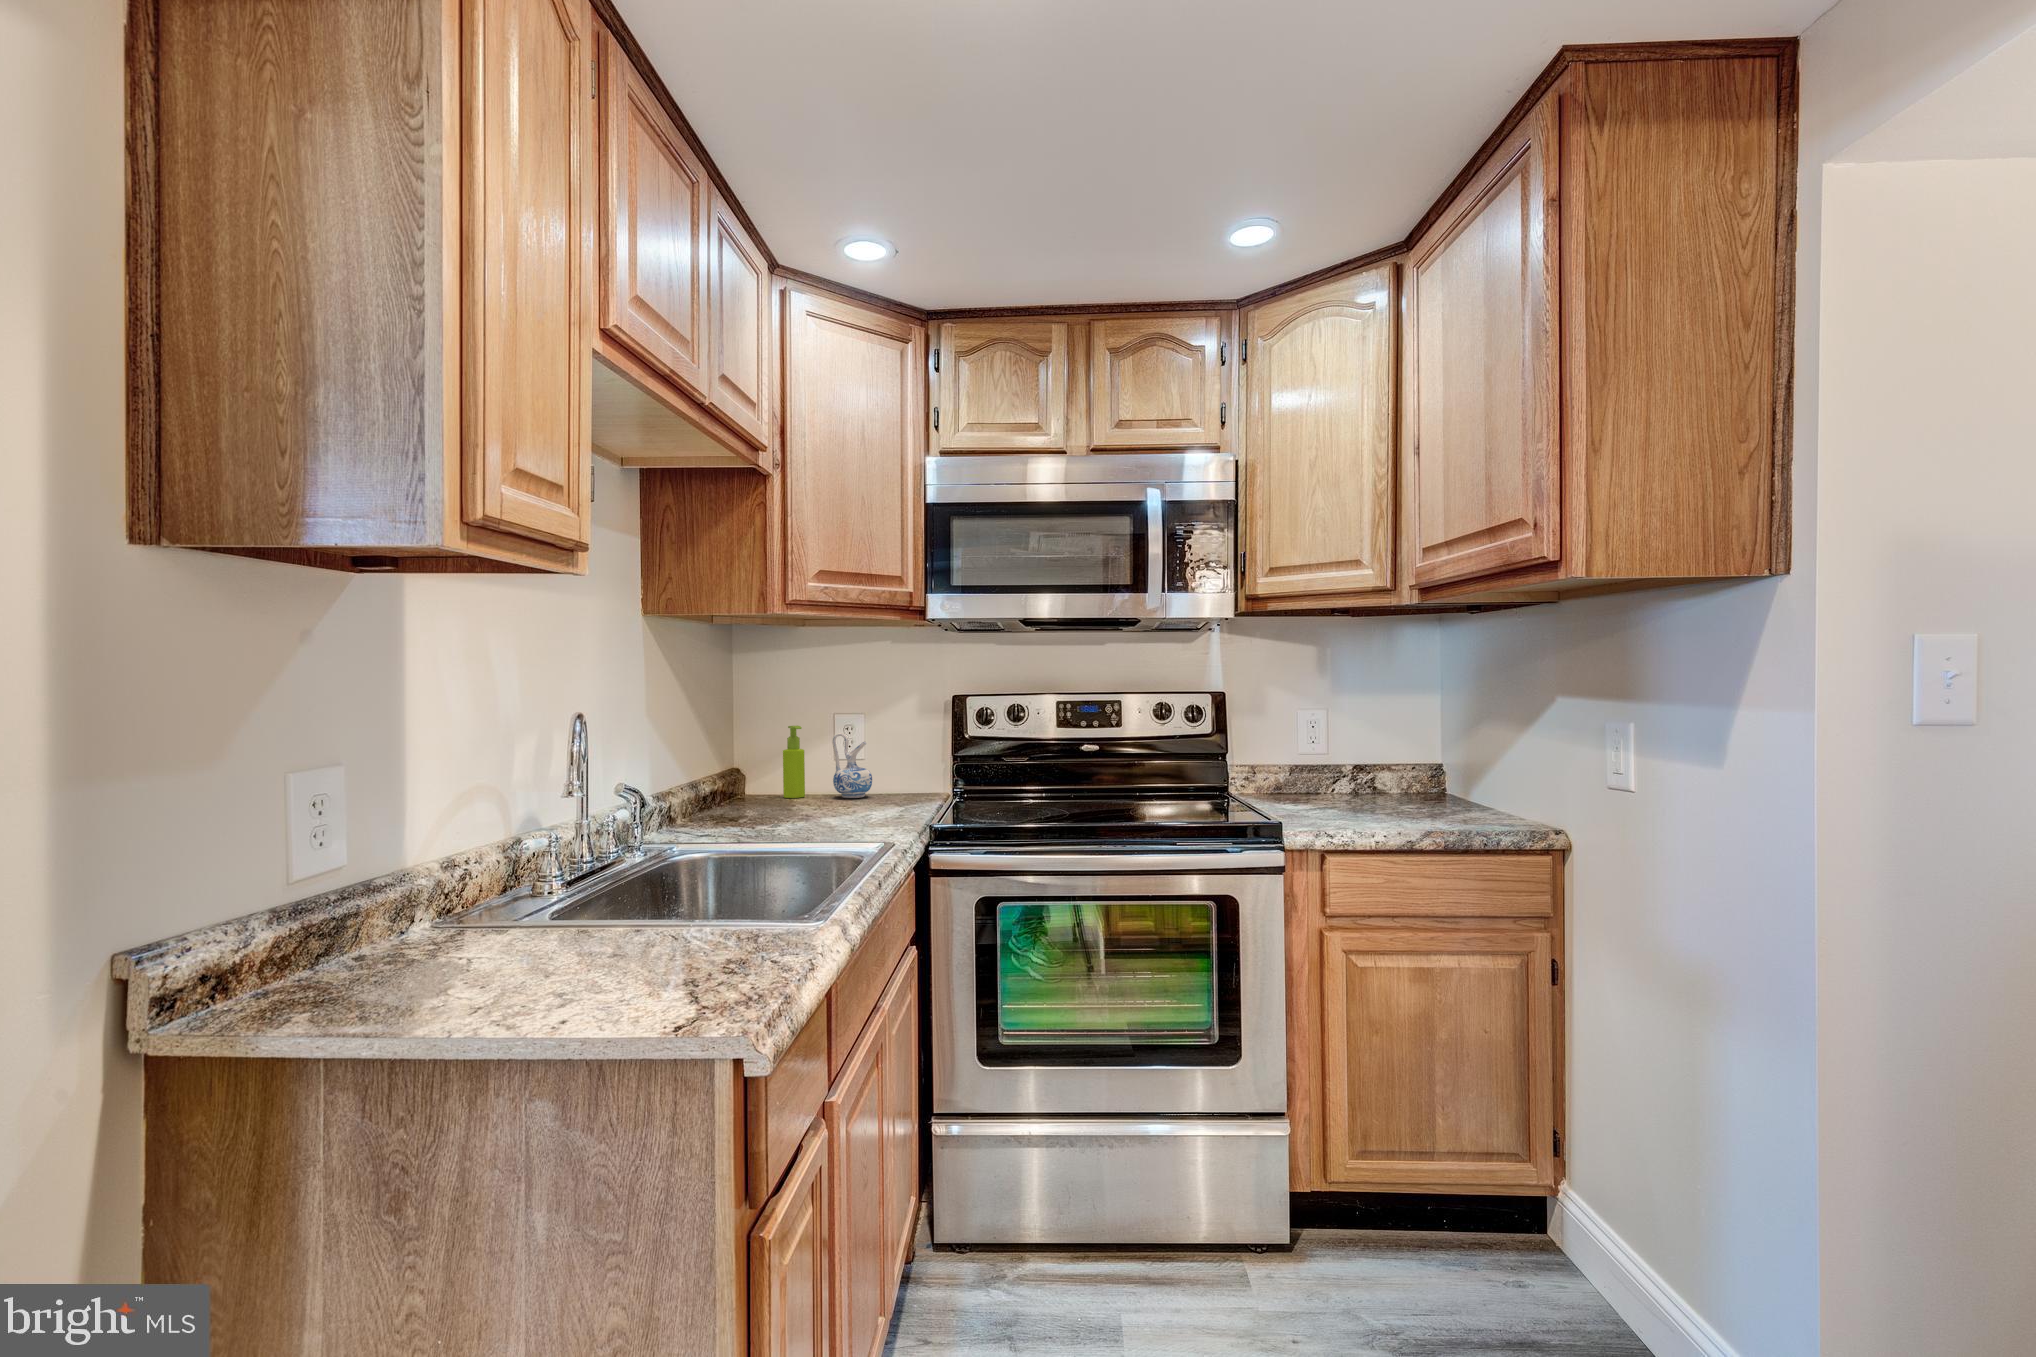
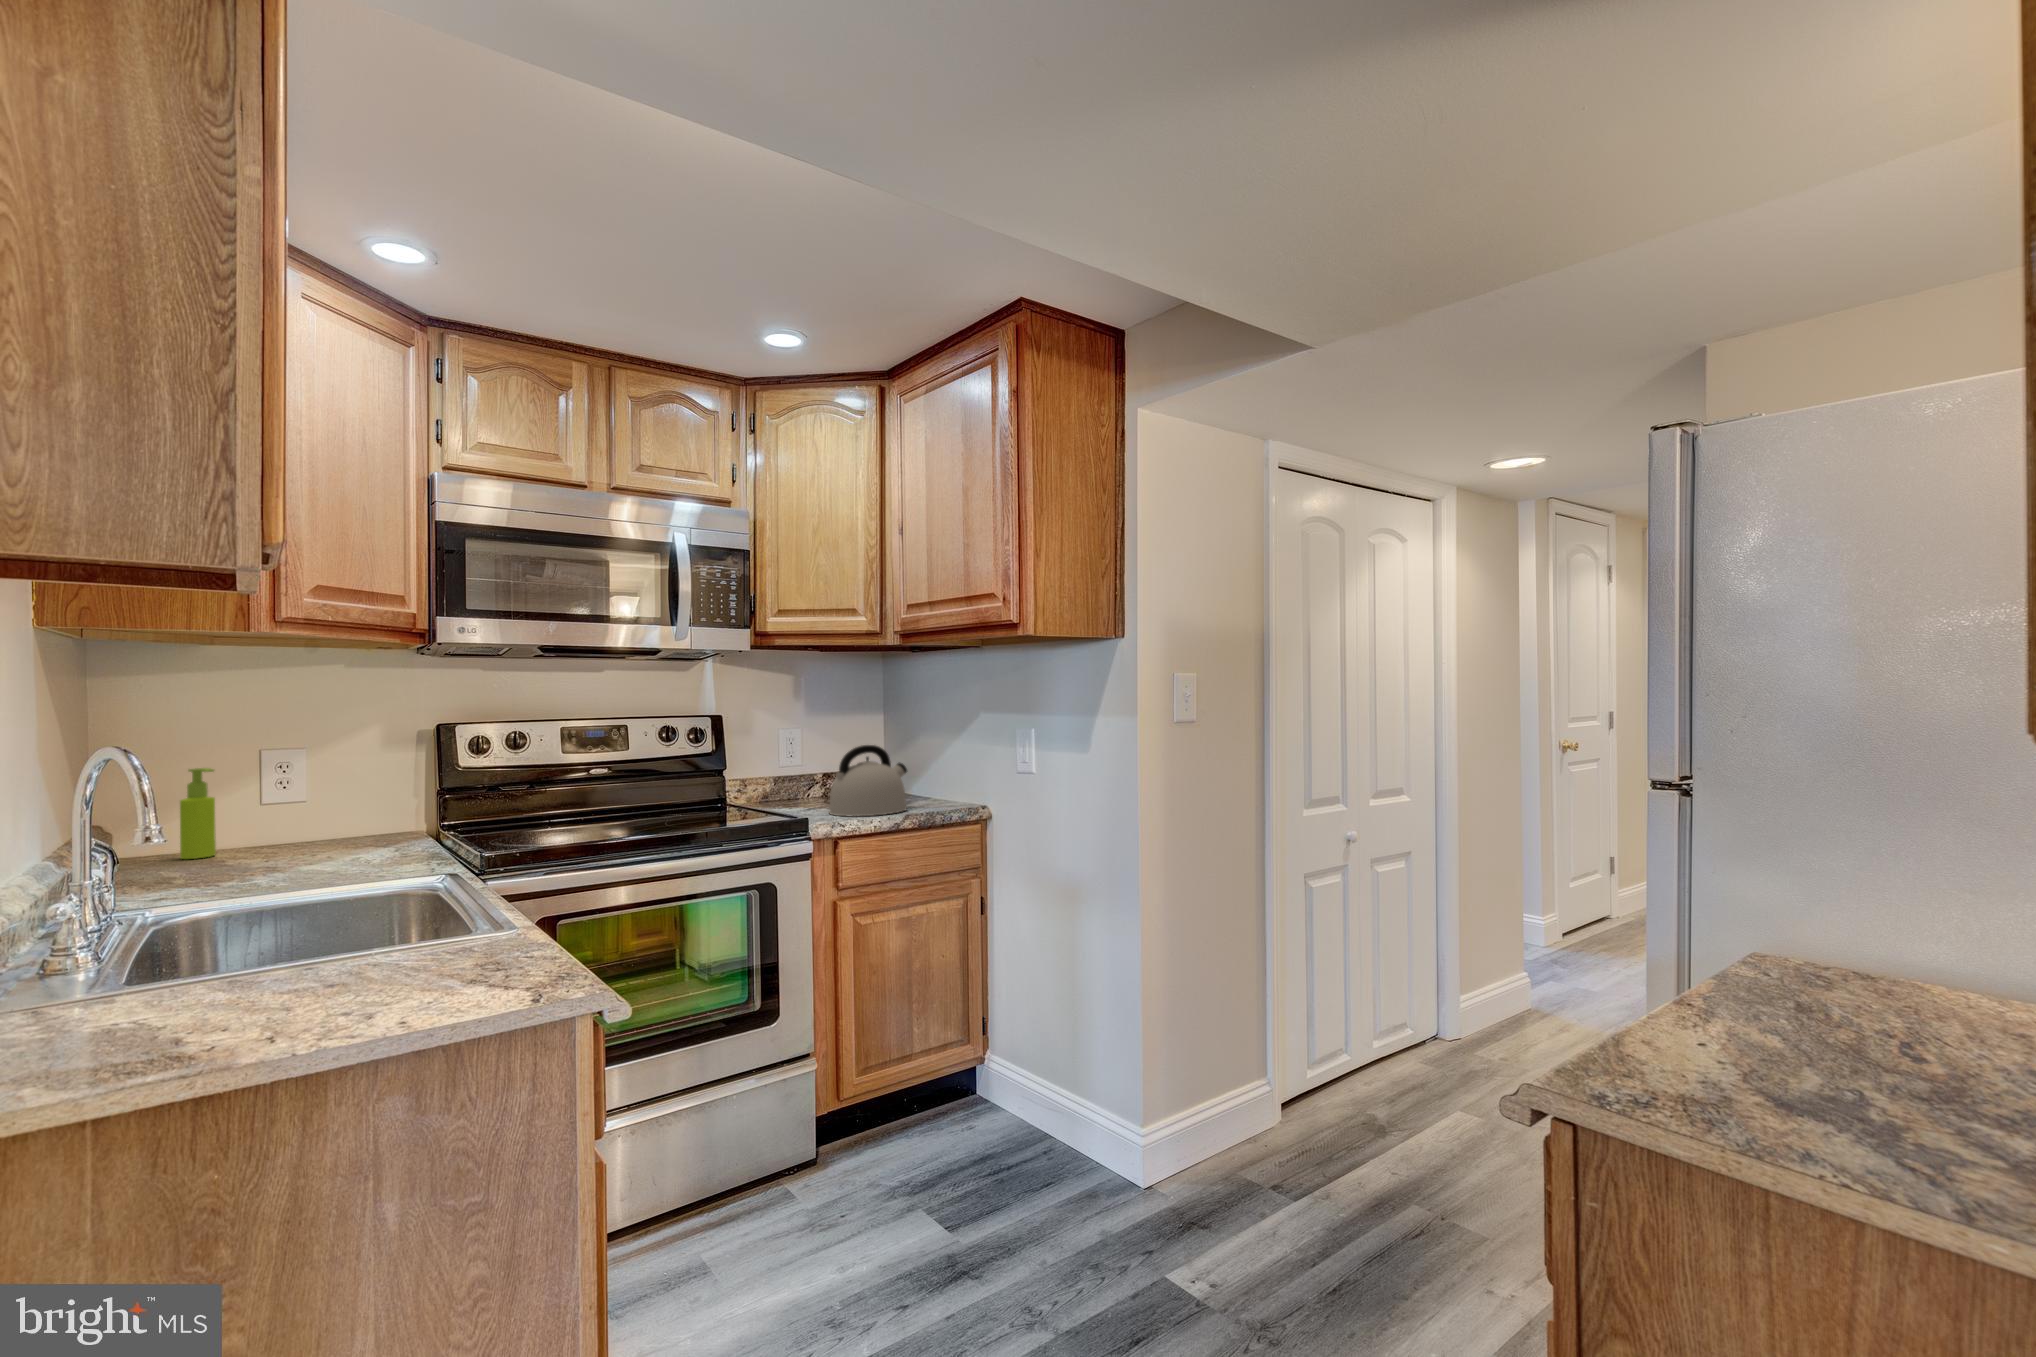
ceramic pitcher: present [832,733,872,798] -> none [264,773,322,850]
kettle: none [1330,735,1442,827] -> present [829,745,907,817]

